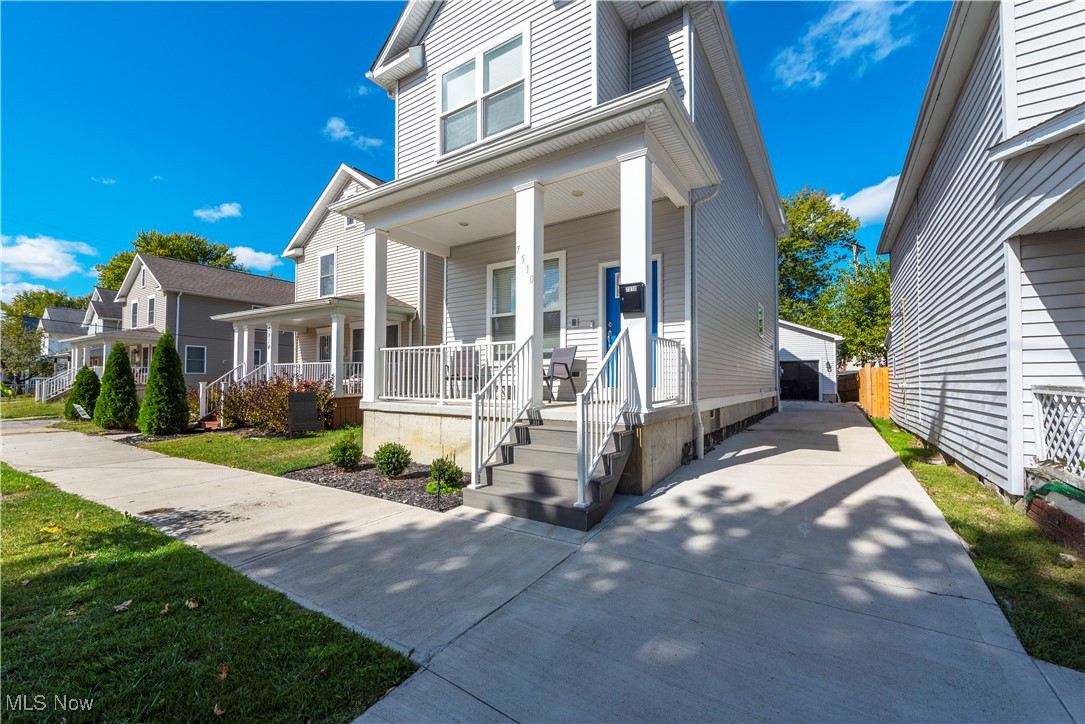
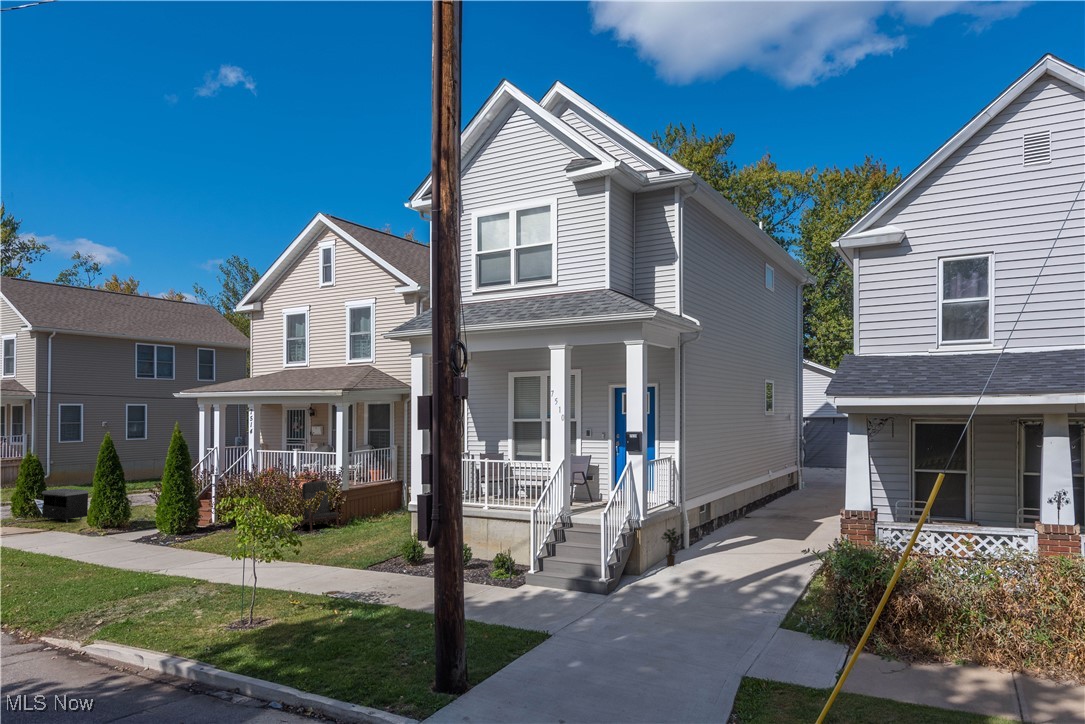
storage bench: none [64,402,107,432] -> present [42,489,88,522]
potted plant: none [669,428,695,482] -> present [661,528,676,566]

